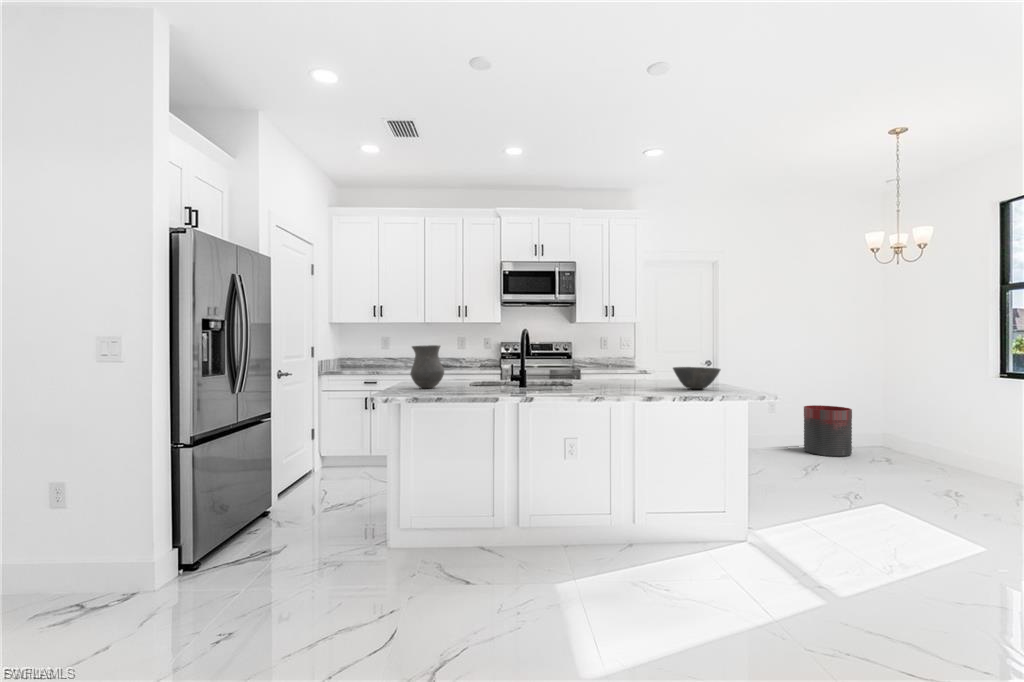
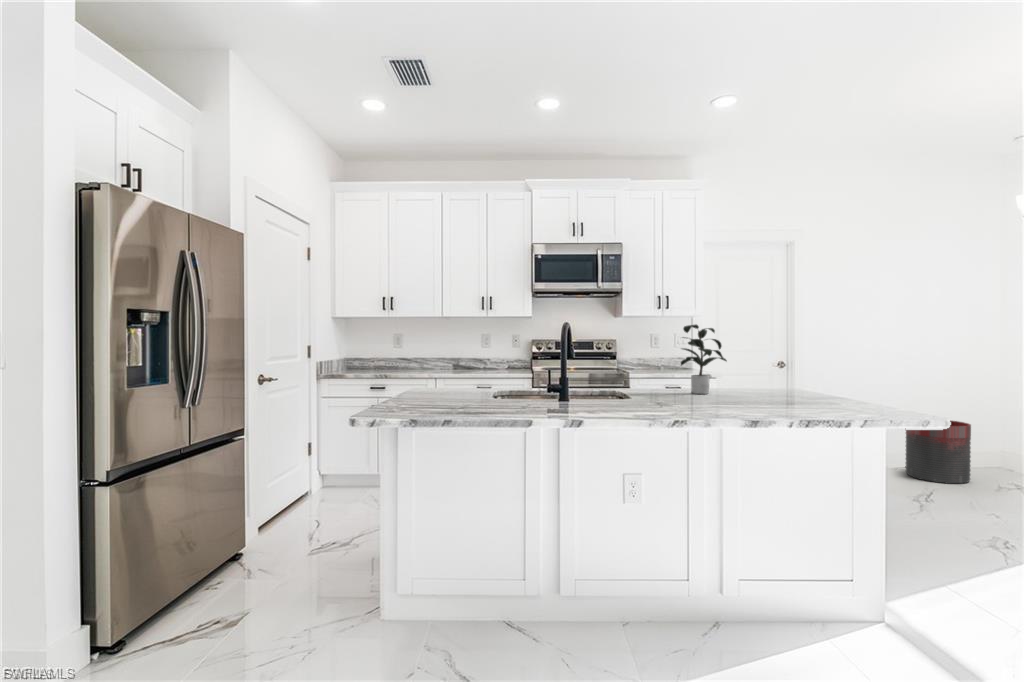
potted plant: none [607,329,656,382] -> present [681,324,727,394]
vase: present [410,345,444,388] -> none [414,345,459,402]
bowl: present [673,367,720,389] -> none [775,376,848,409]

